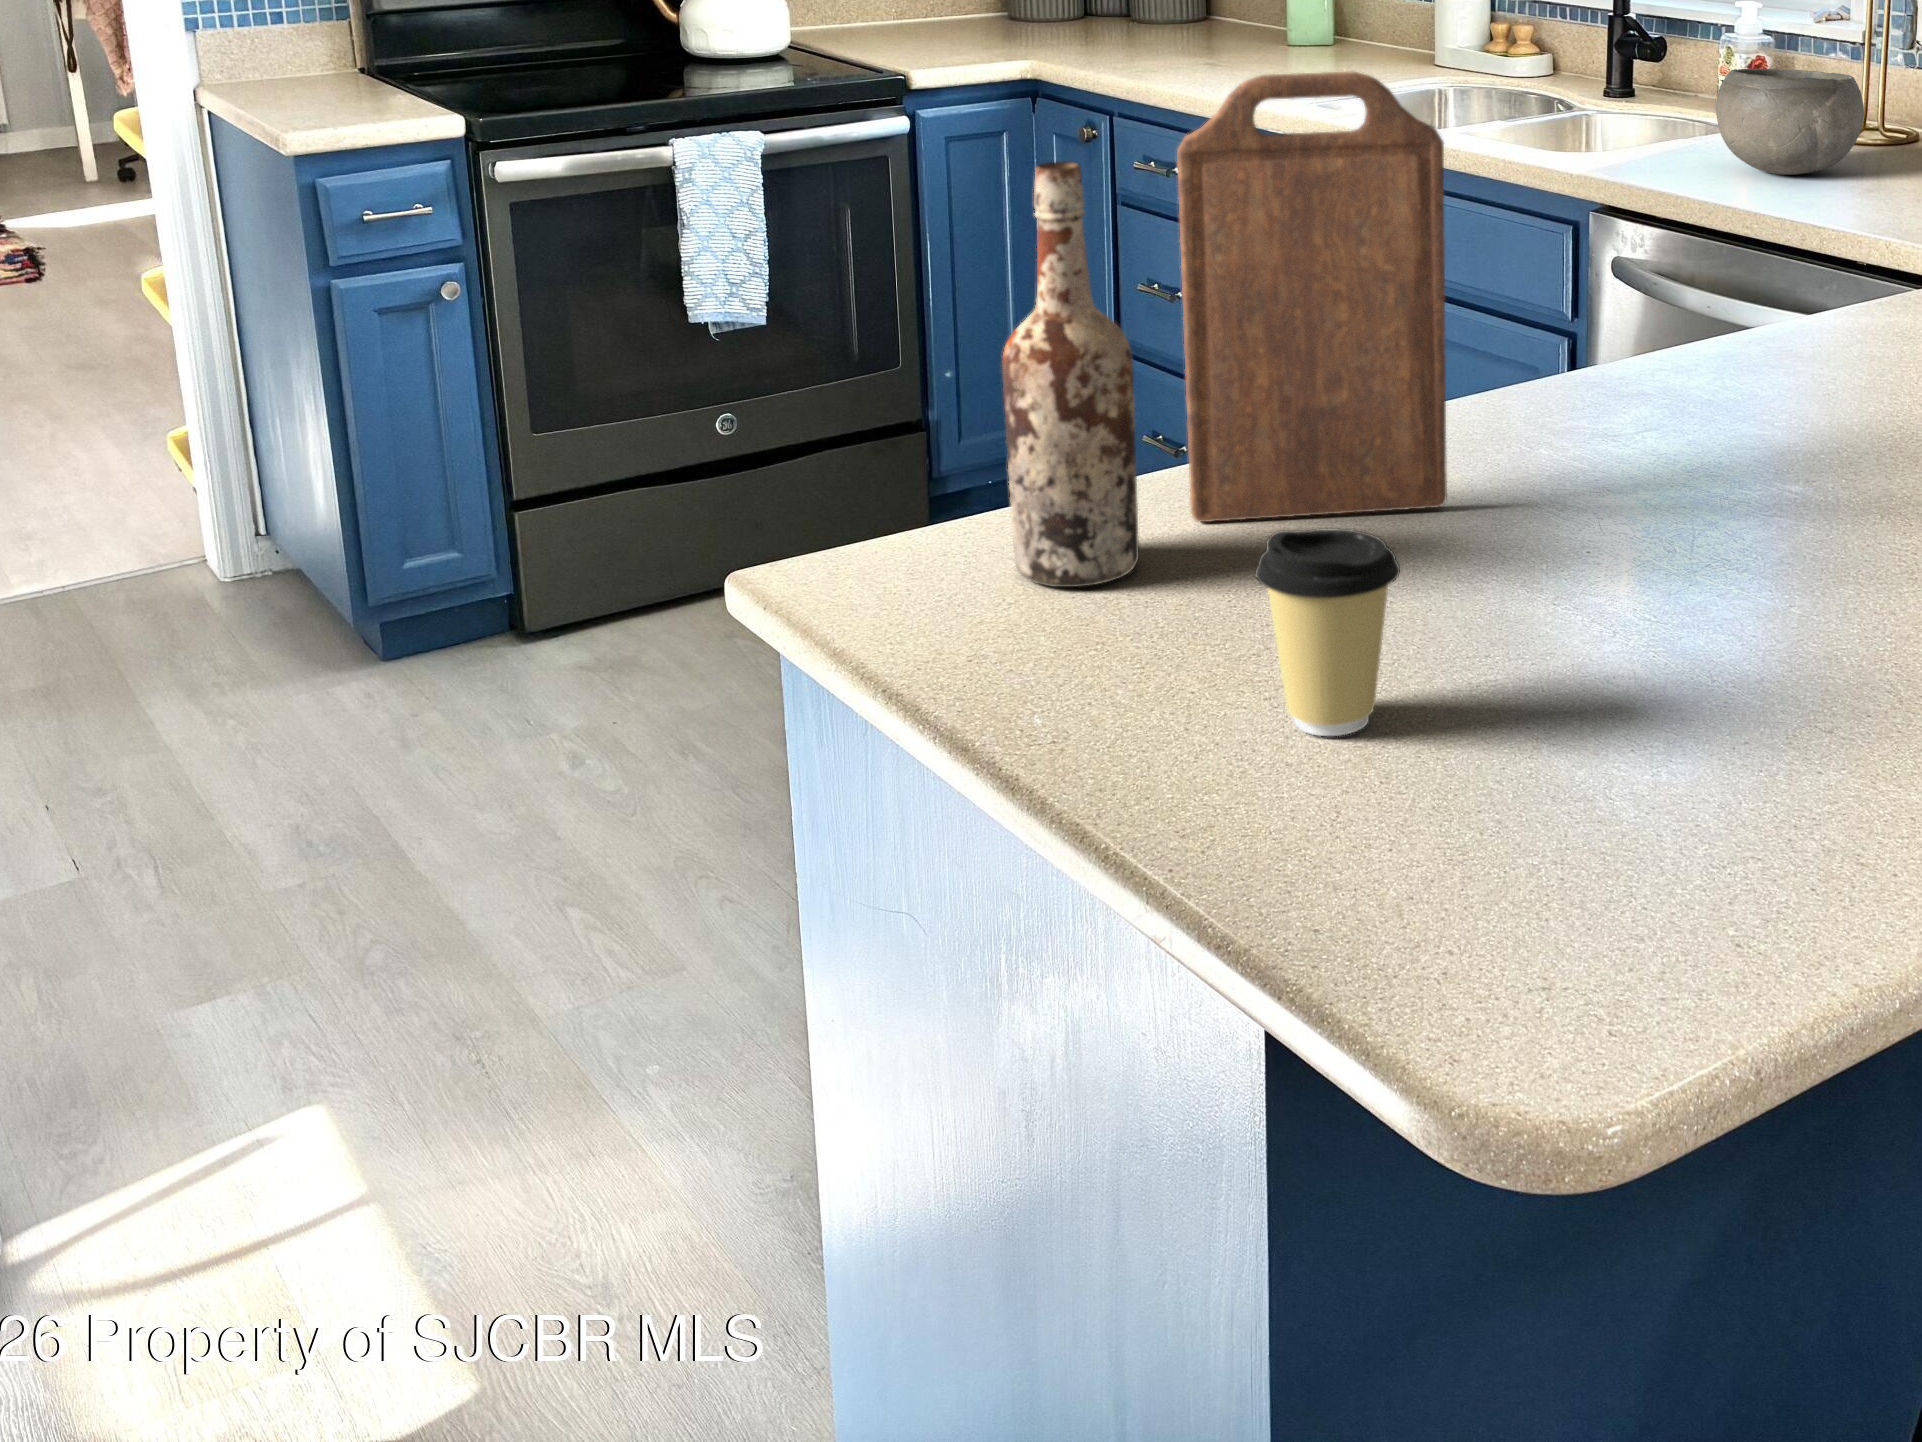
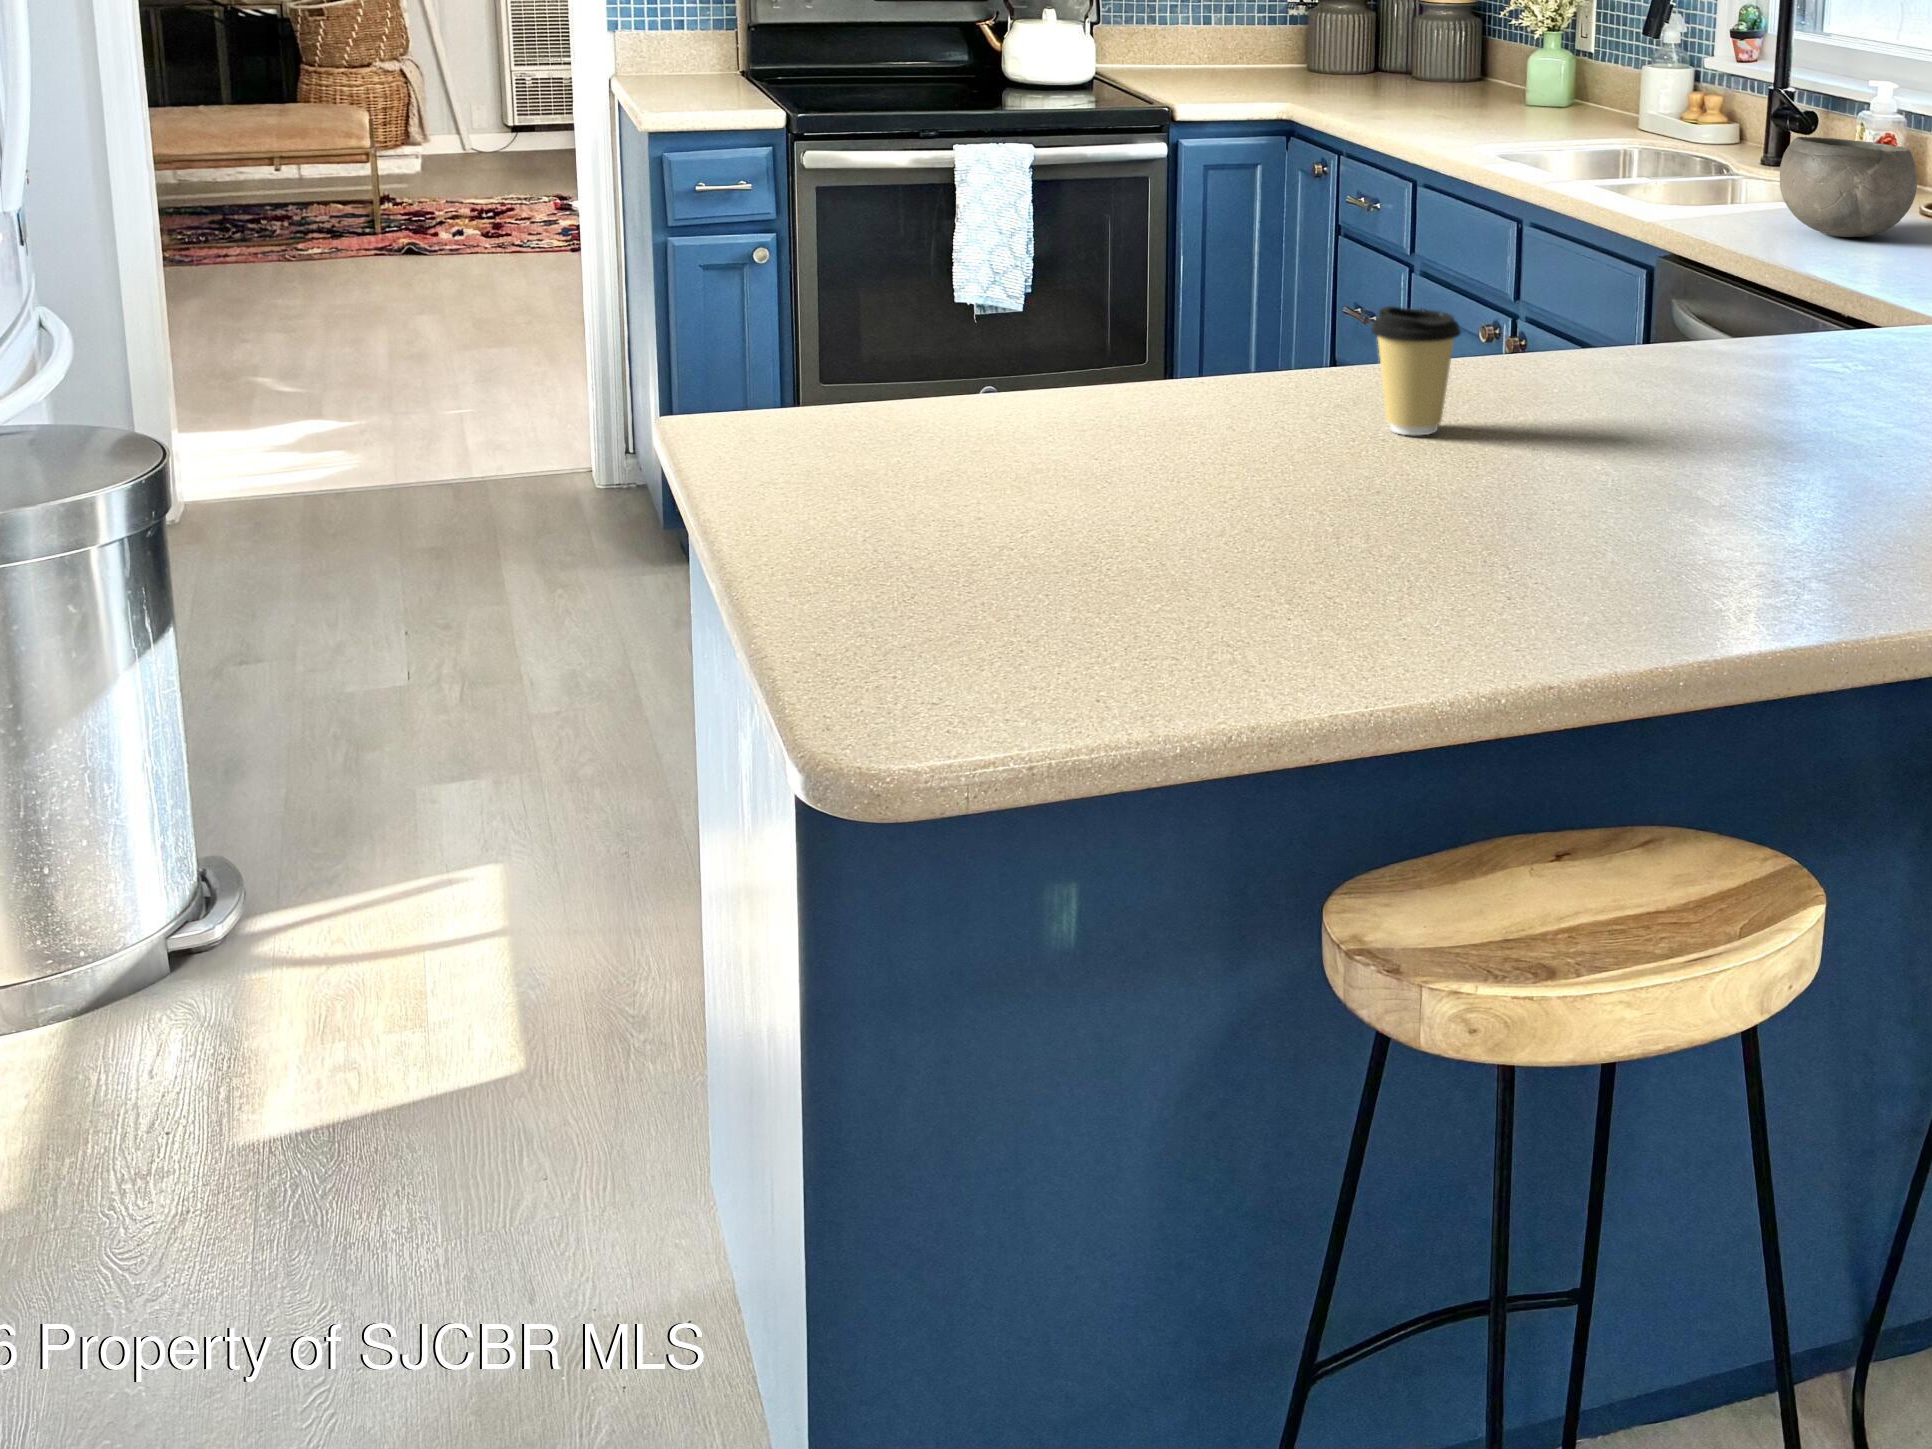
cutting board: present [1177,72,1447,522] -> none [1018,73,1227,436]
wine bottle: present [1002,162,1139,587] -> none [852,126,954,455]
coffee cup: present [1255,528,1400,736] -> present [1371,306,1461,435]

